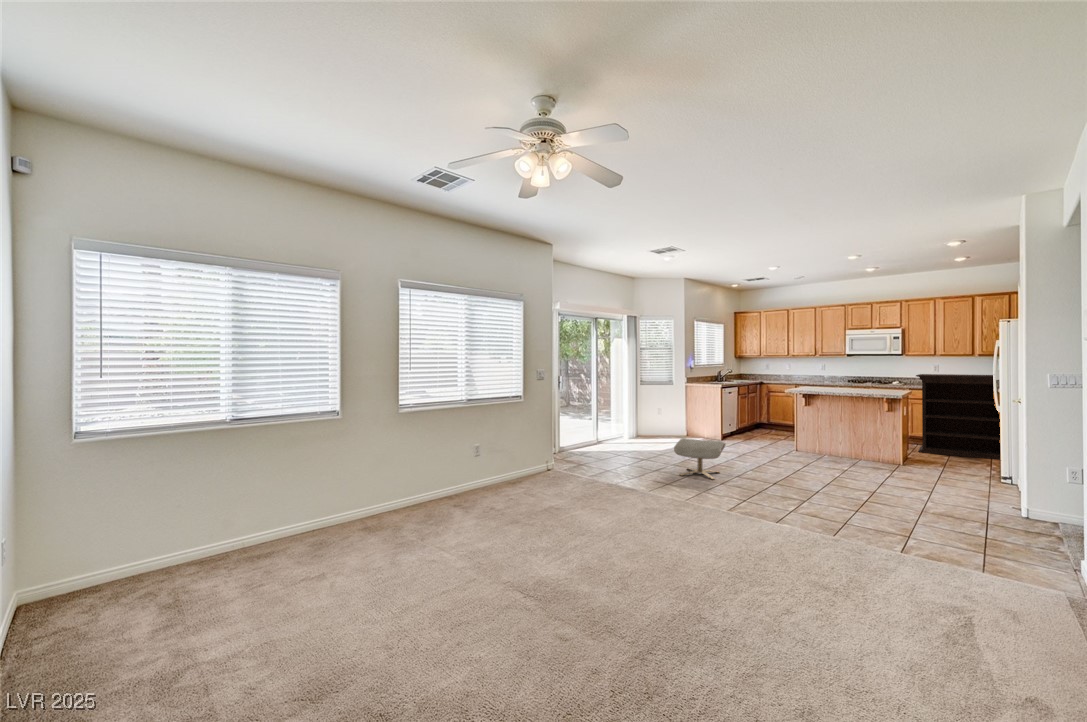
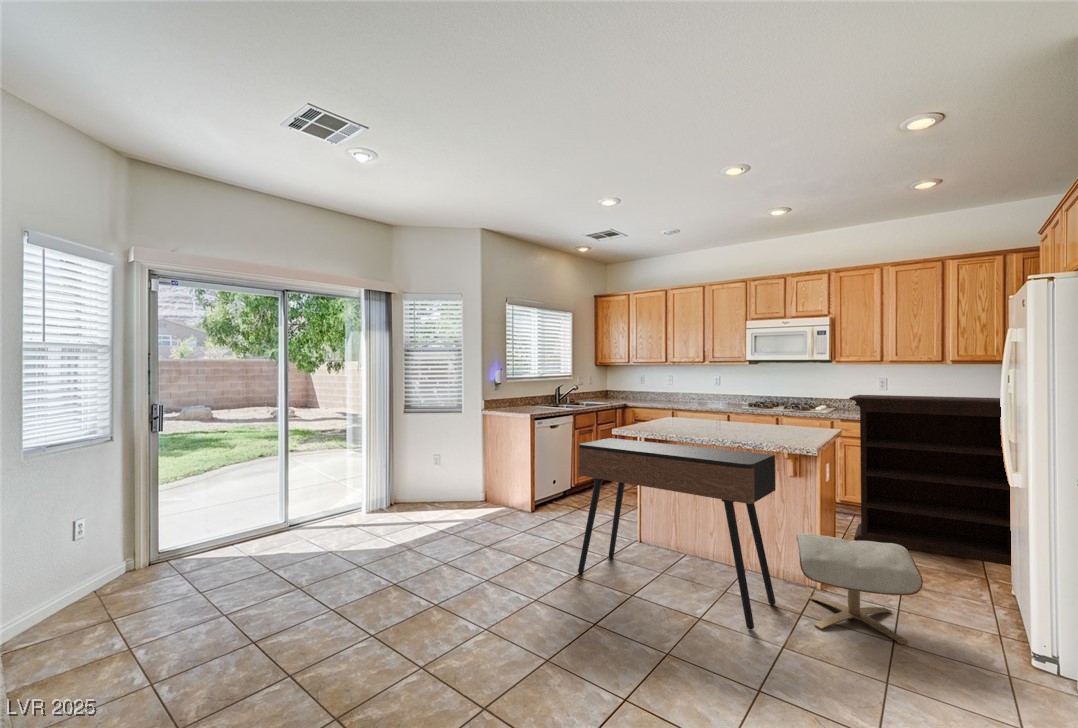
console table: none [776,395,882,473] -> present [578,438,776,630]
ottoman: present [674,438,725,479] -> present [797,533,923,644]

